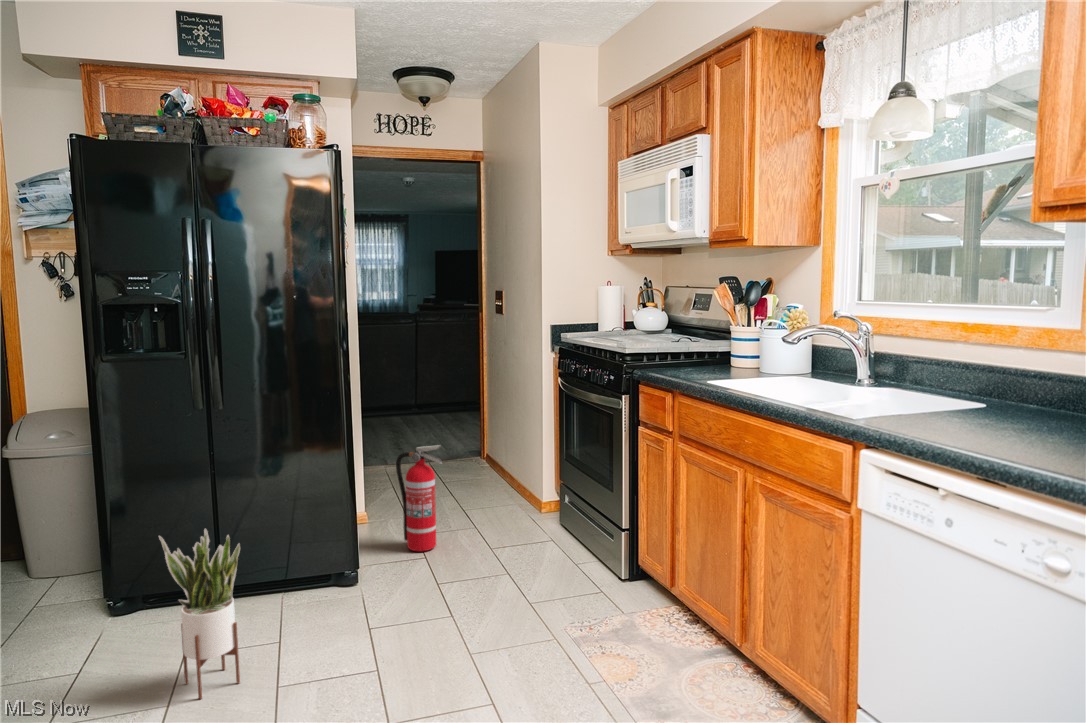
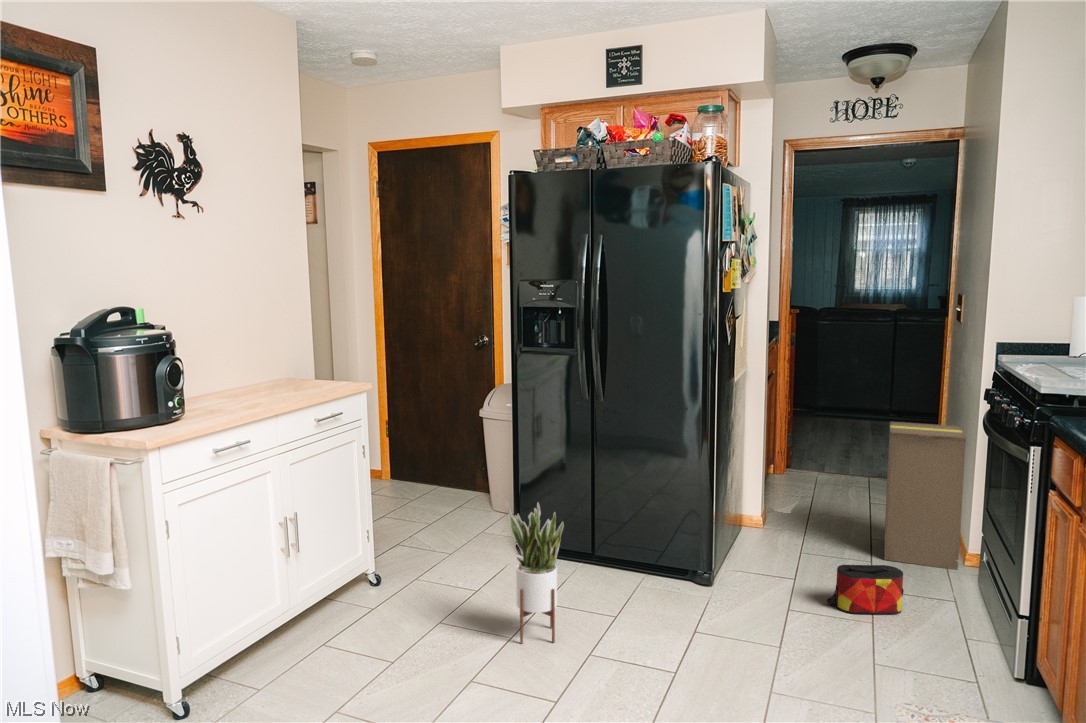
cardboard box: none [462,393,528,513] -> present [884,422,966,570]
fire extinguisher: present [396,445,442,551] -> none [775,470,820,584]
bag: none [462,514,516,561] -> present [827,565,904,614]

